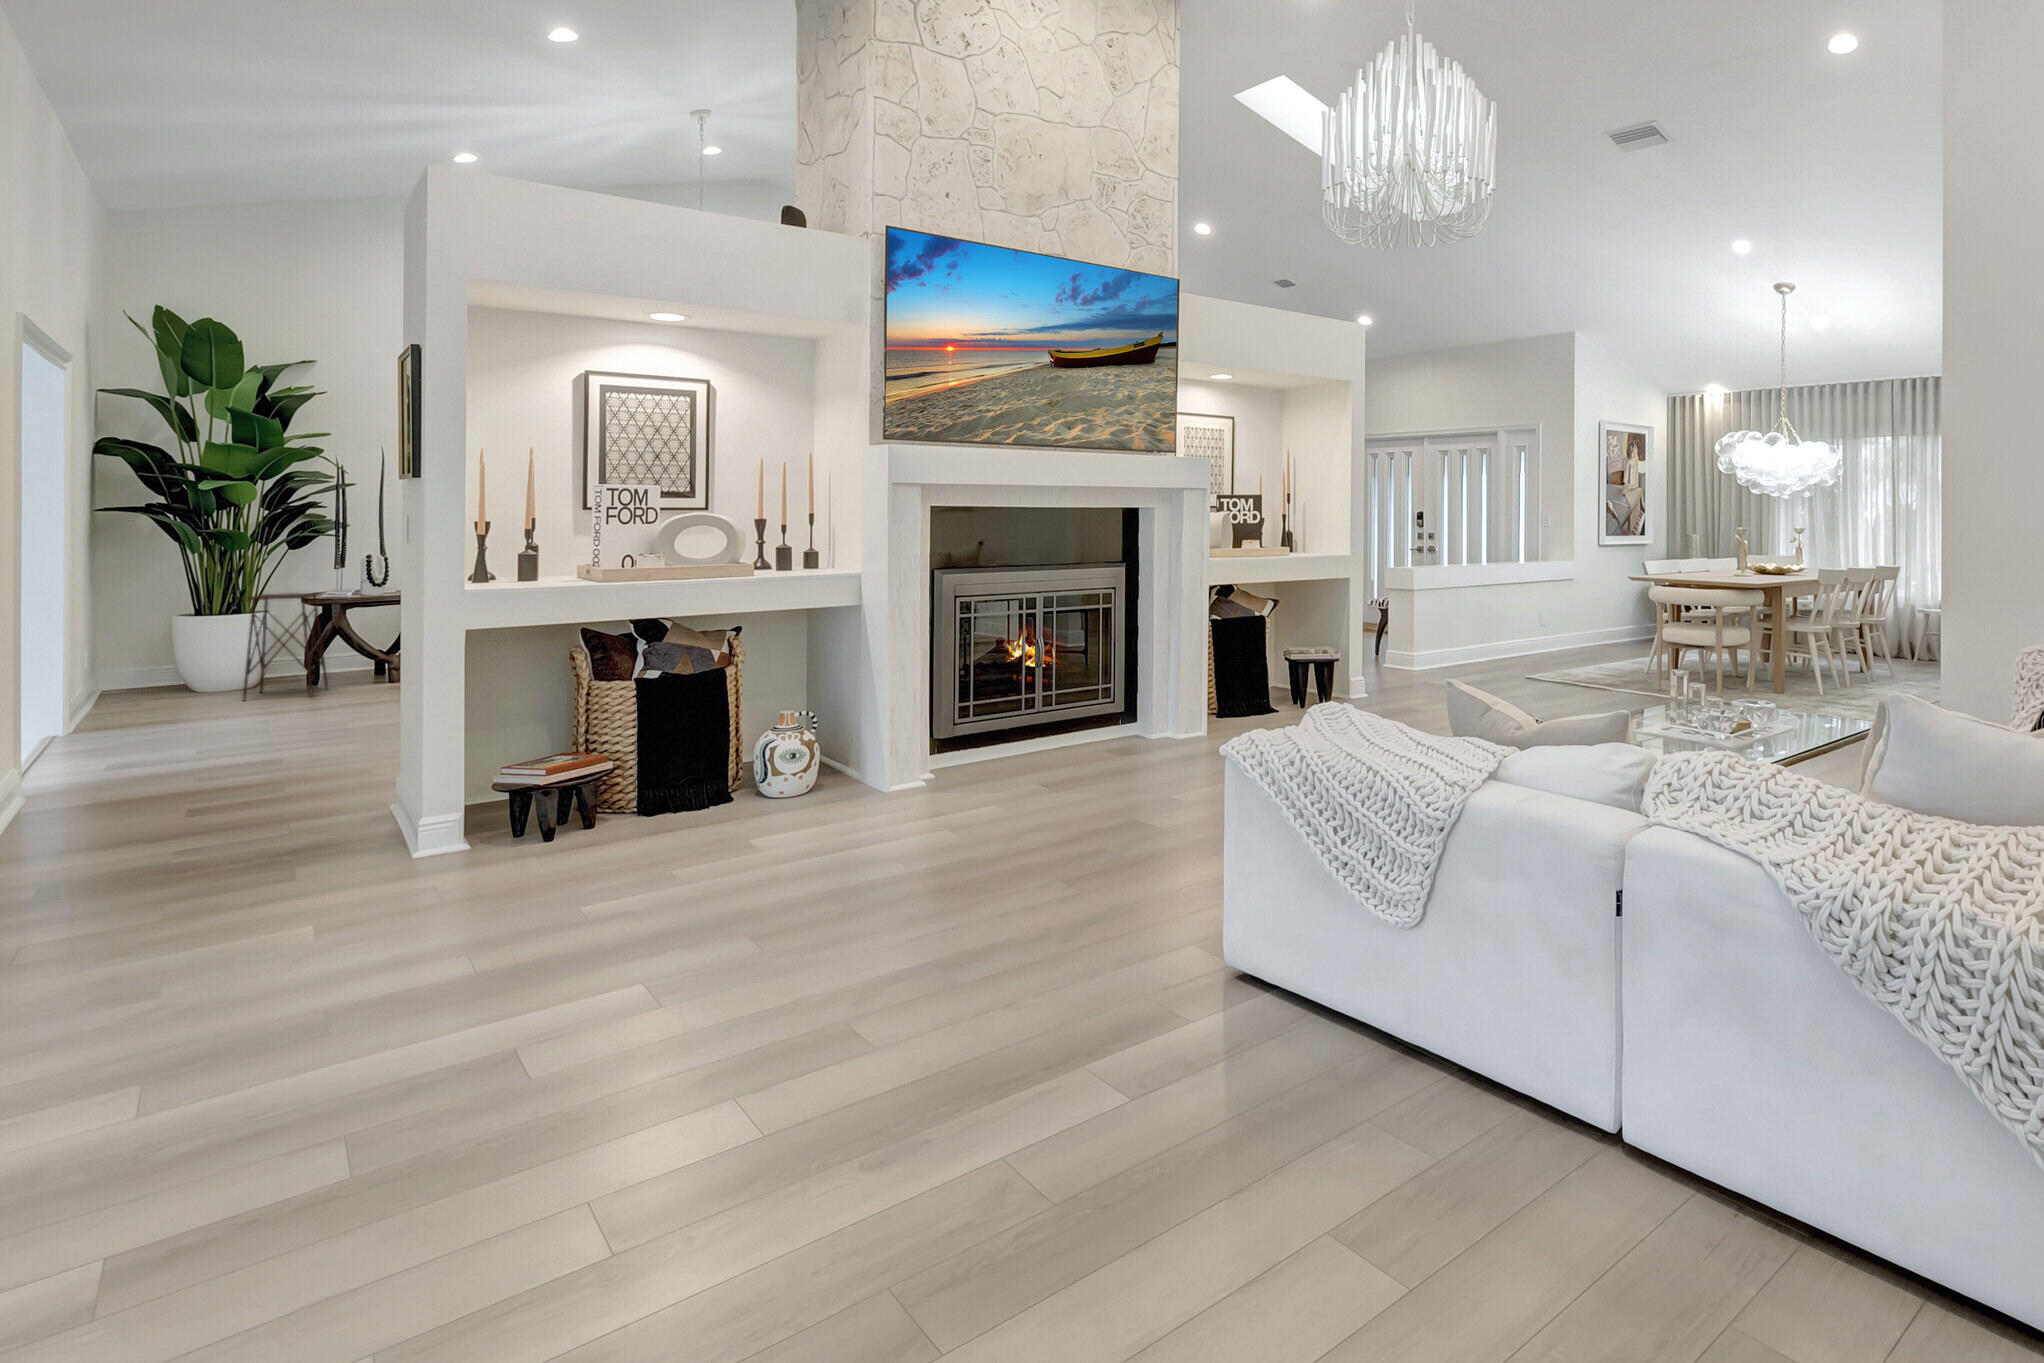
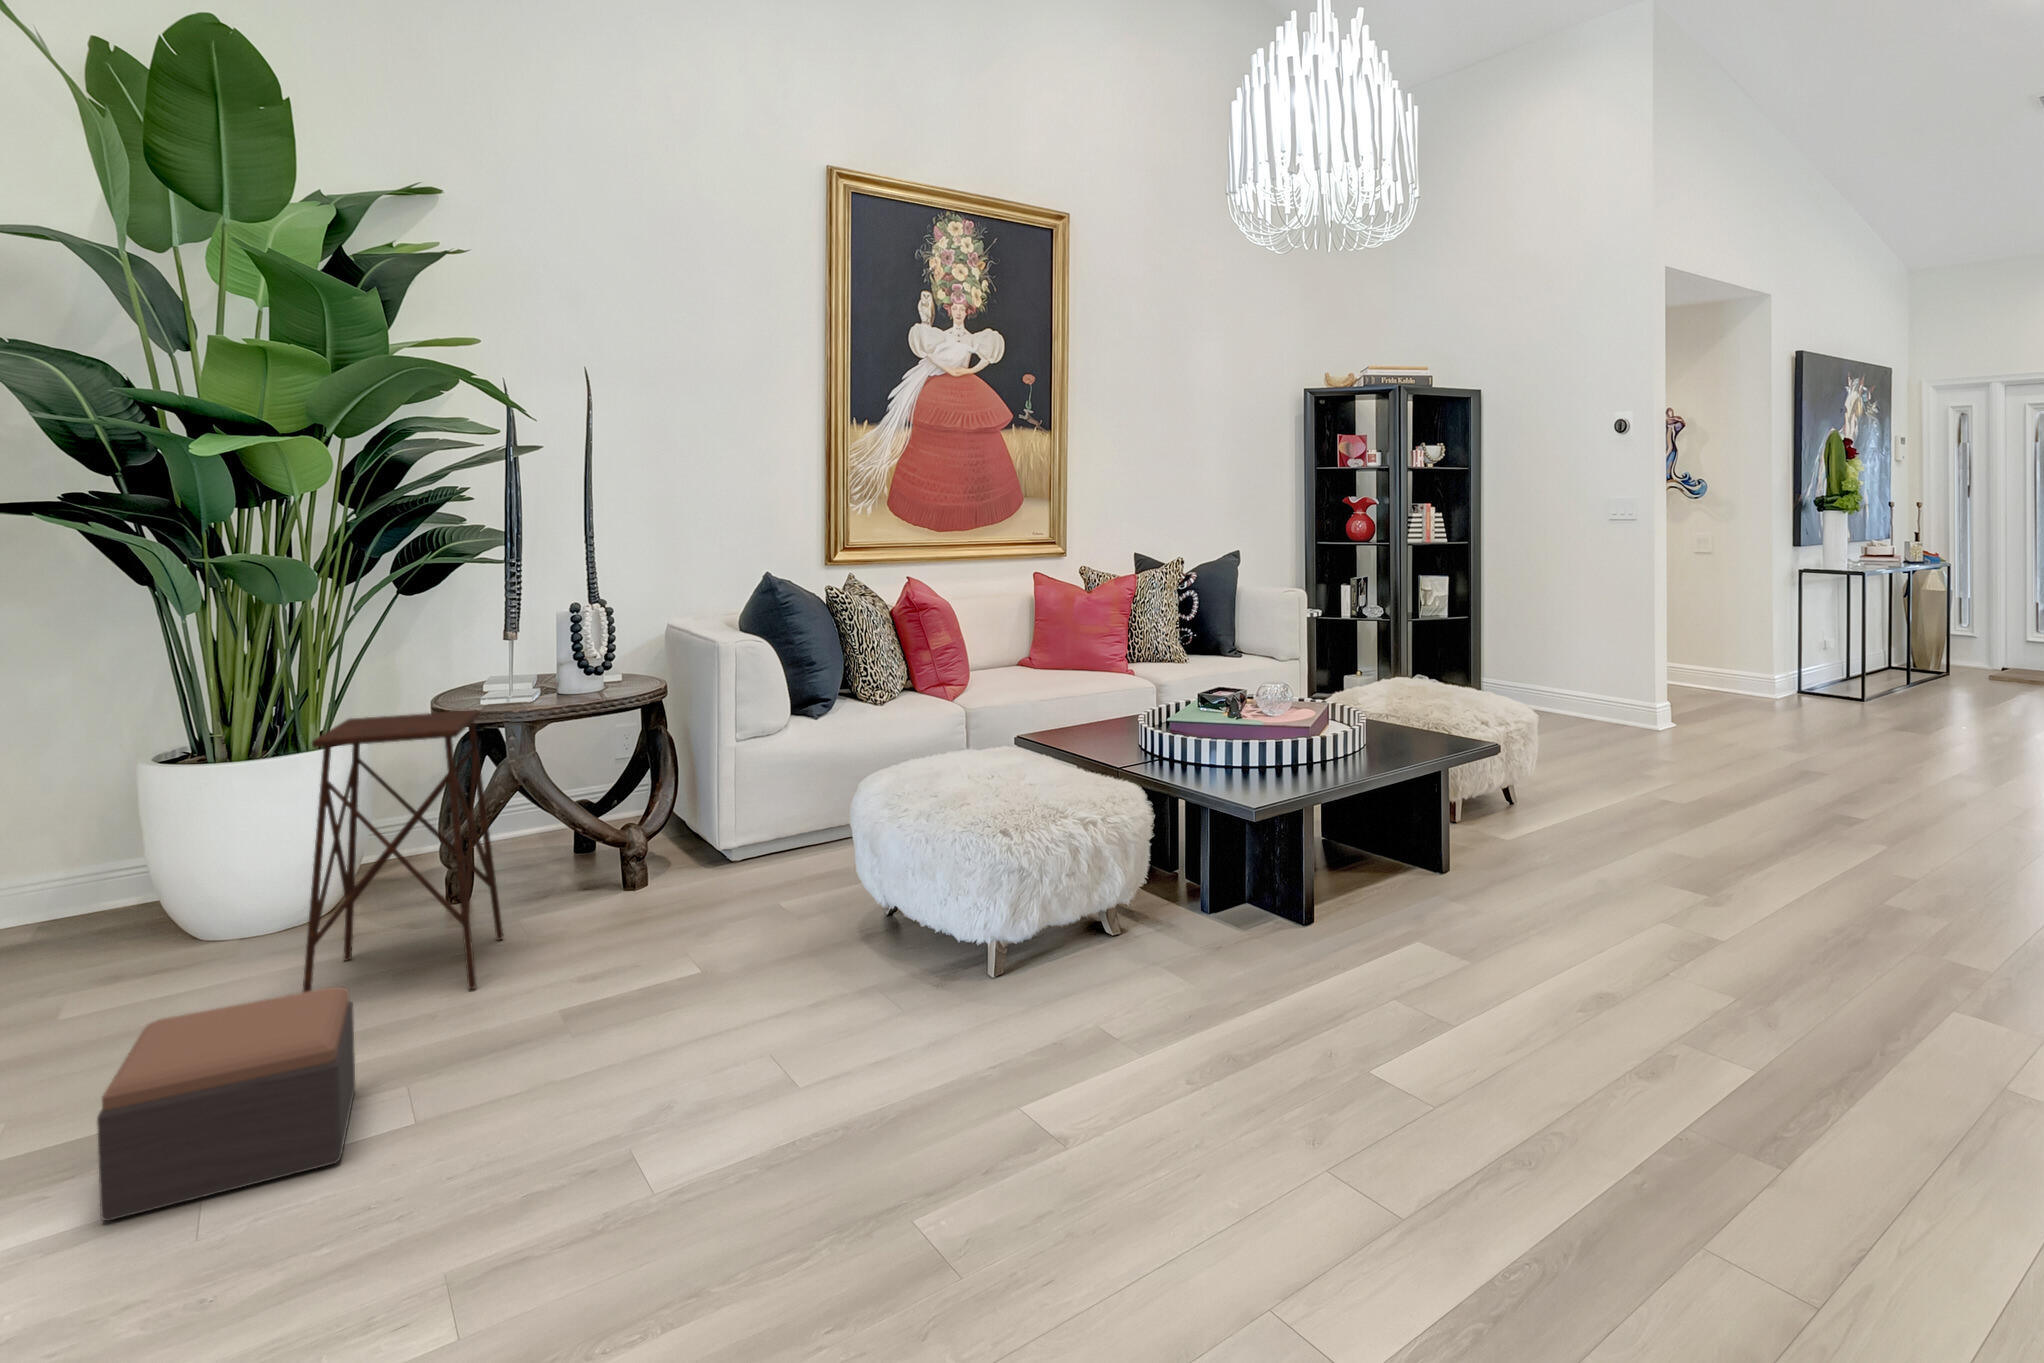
footstool: none [181,672,263,724] -> present [97,987,355,1221]

